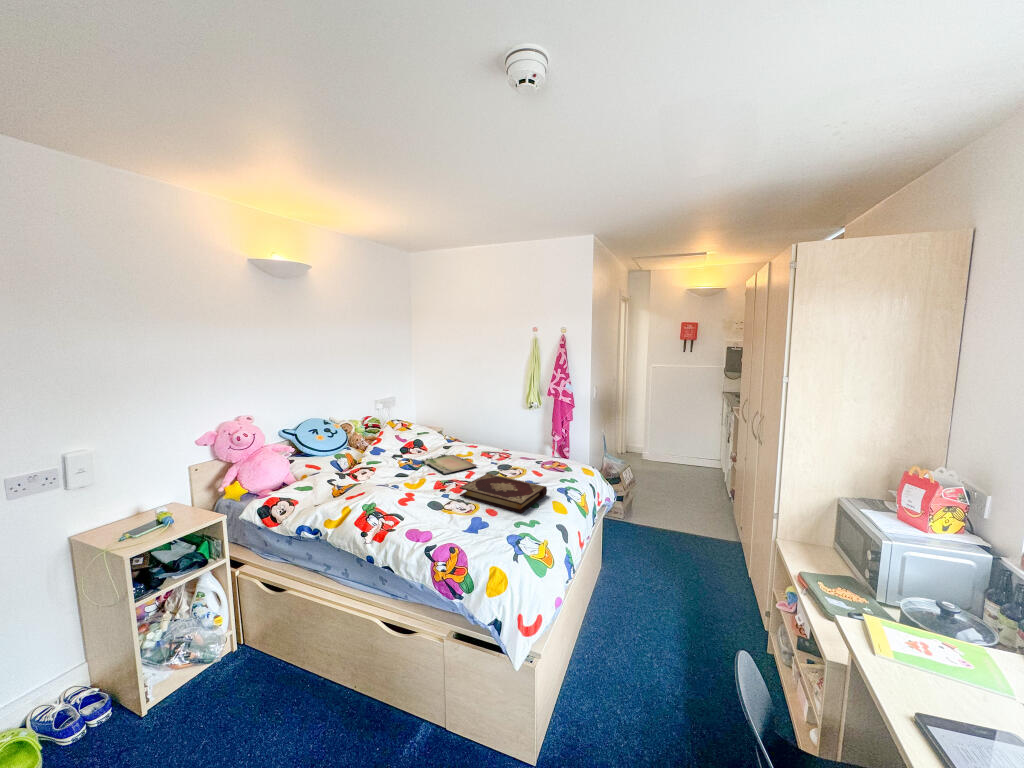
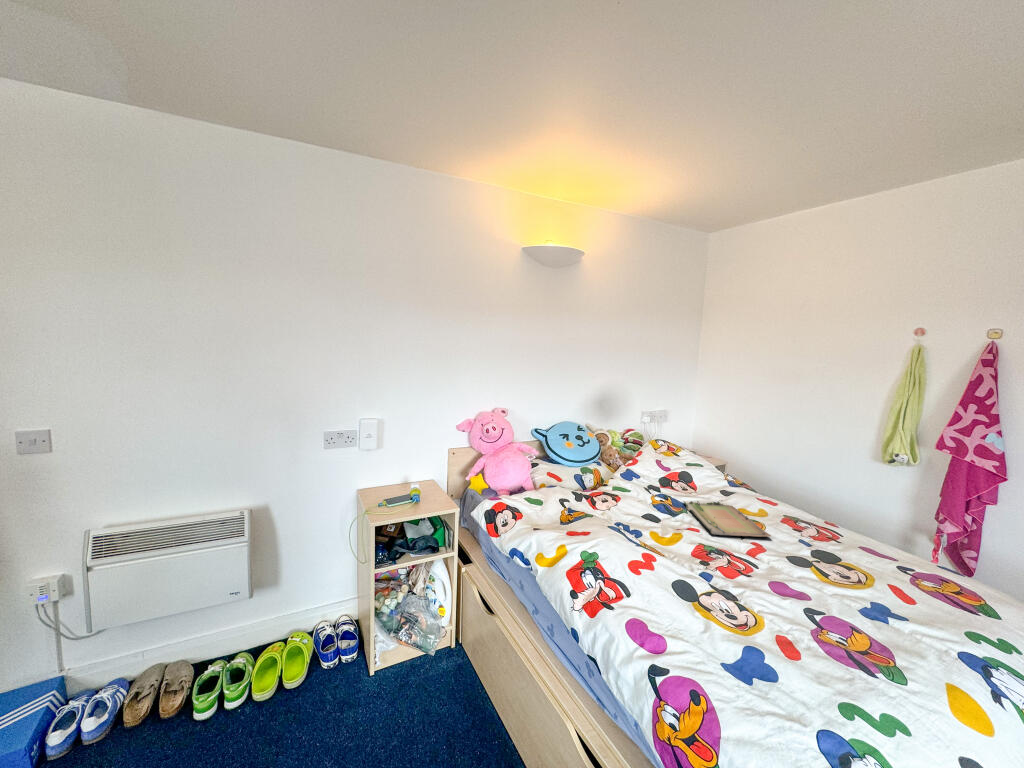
book: present [460,473,547,513] -> none [731,561,938,685]

